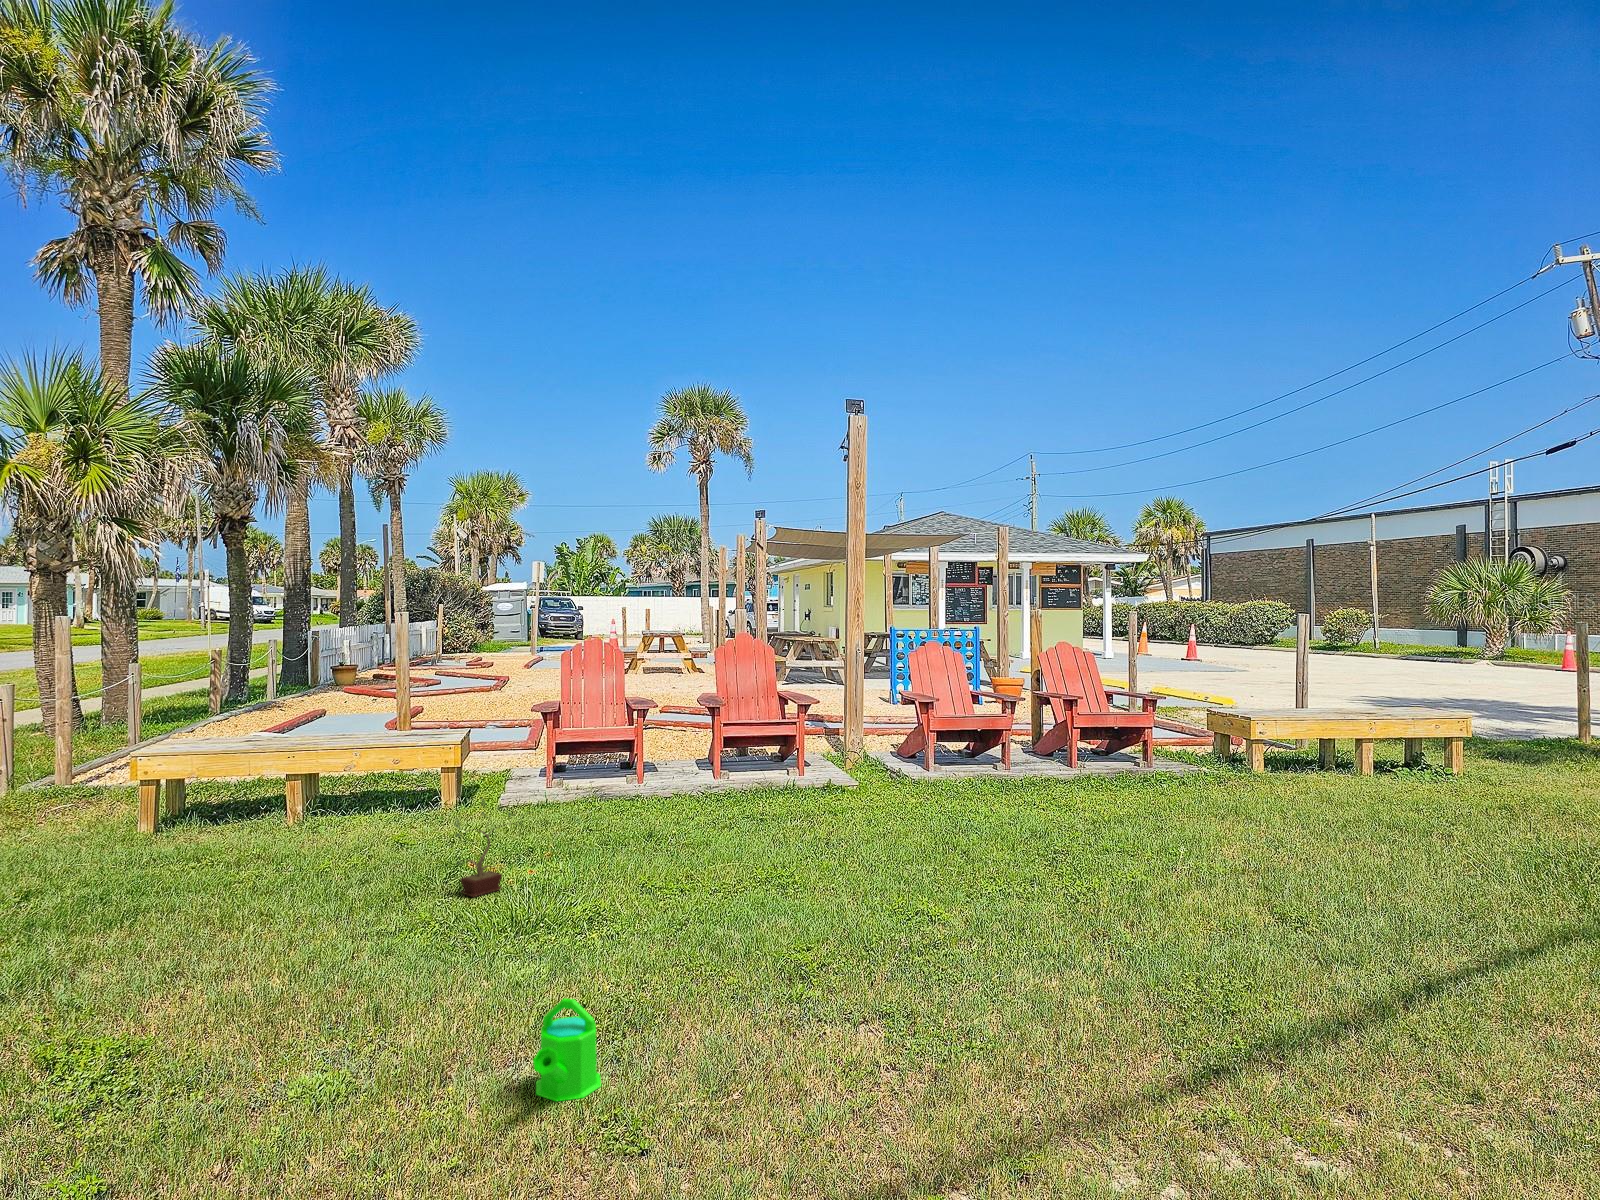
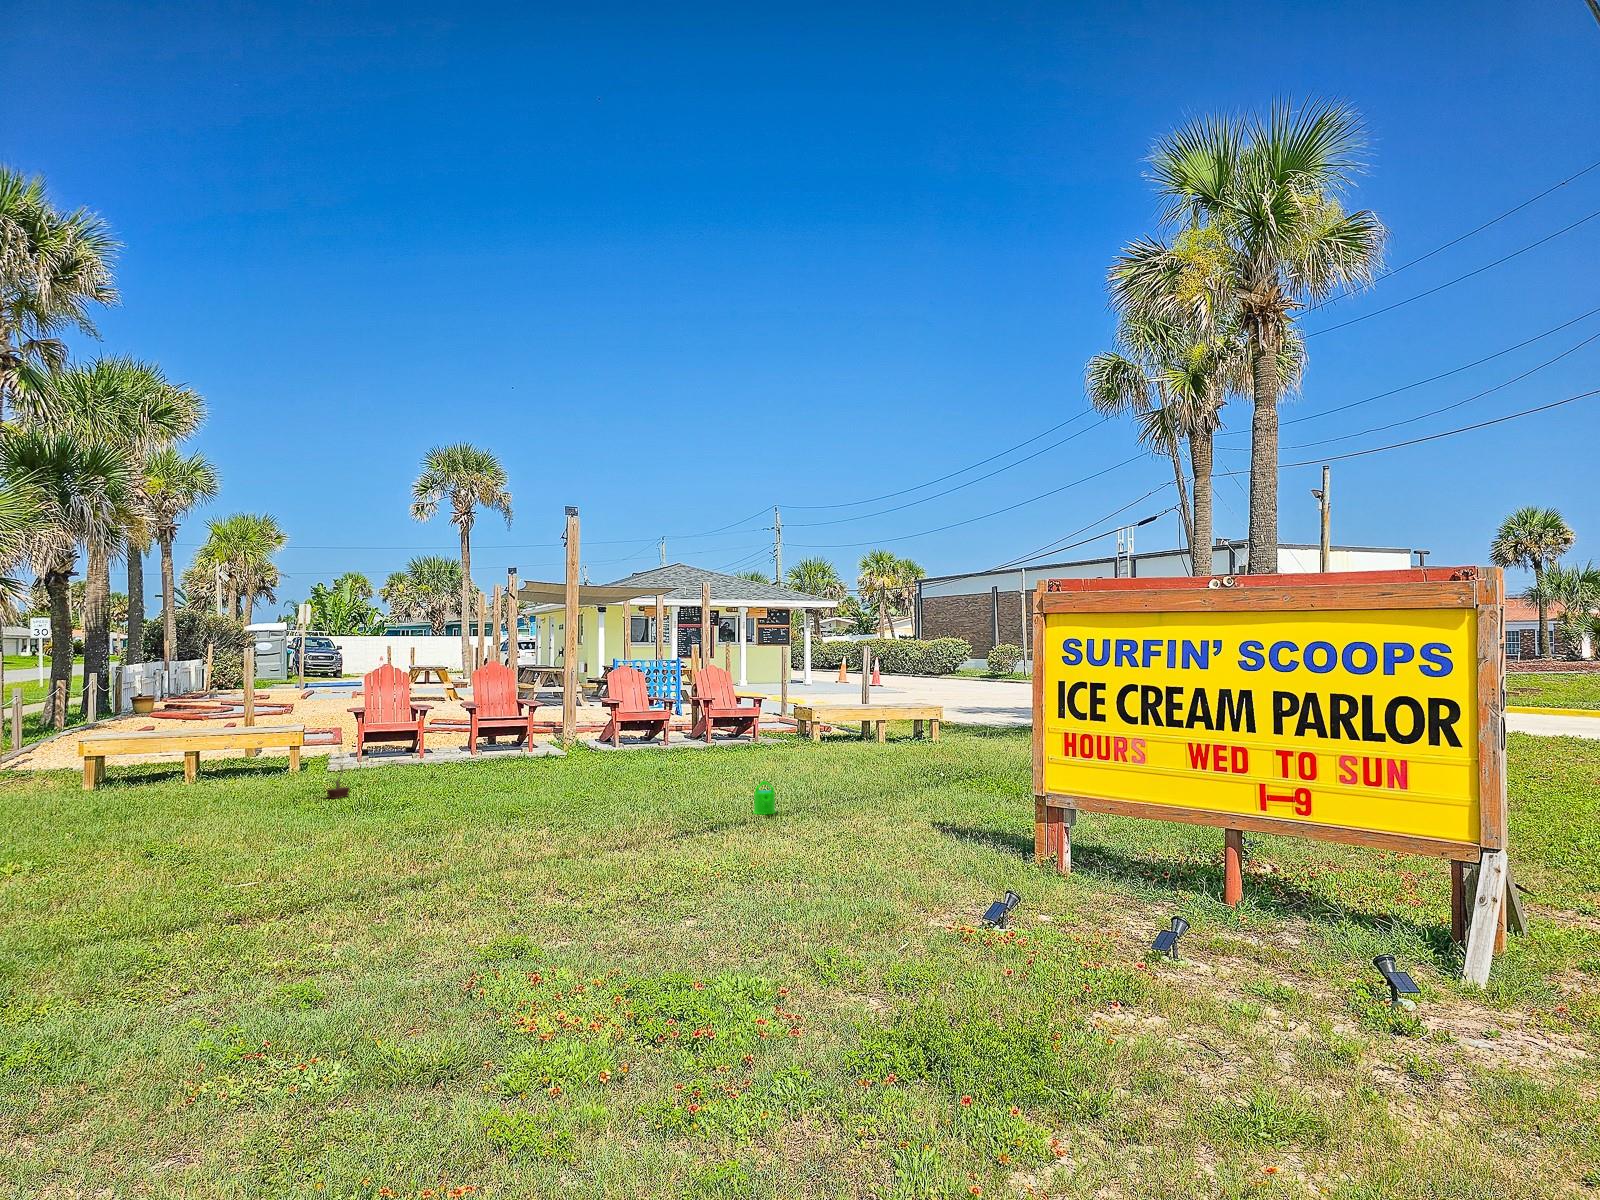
watering can: present [533,998,601,1101] -> present [754,781,776,814]

